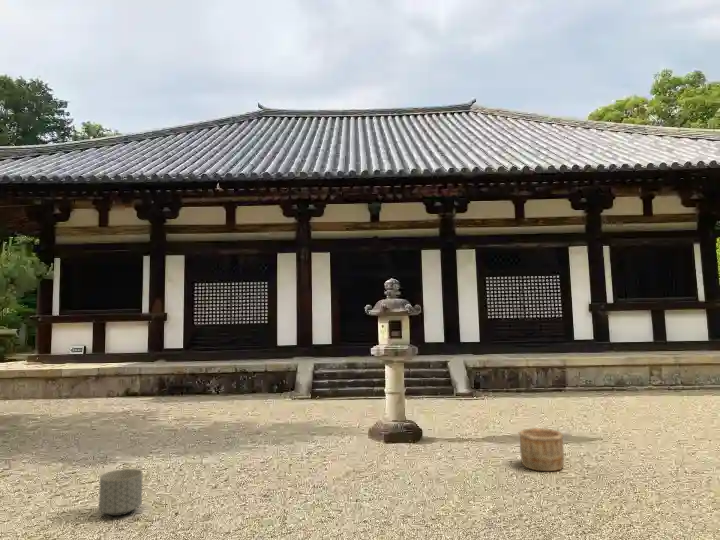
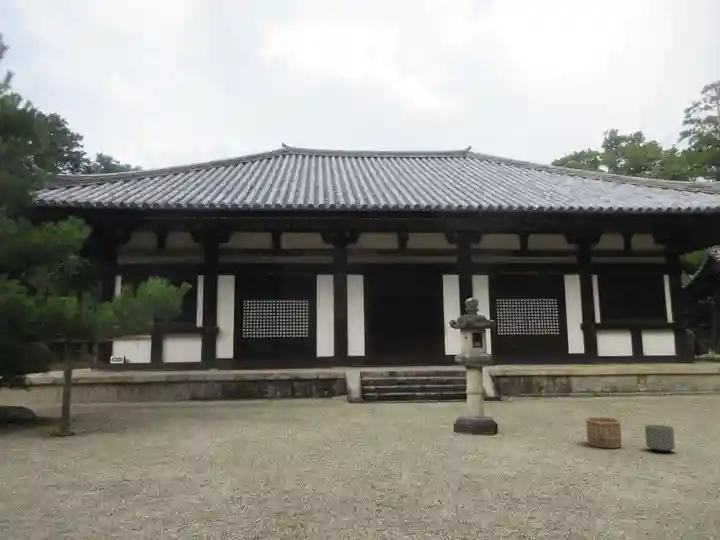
planter: present [99,469,143,516] -> present [645,425,675,452]

